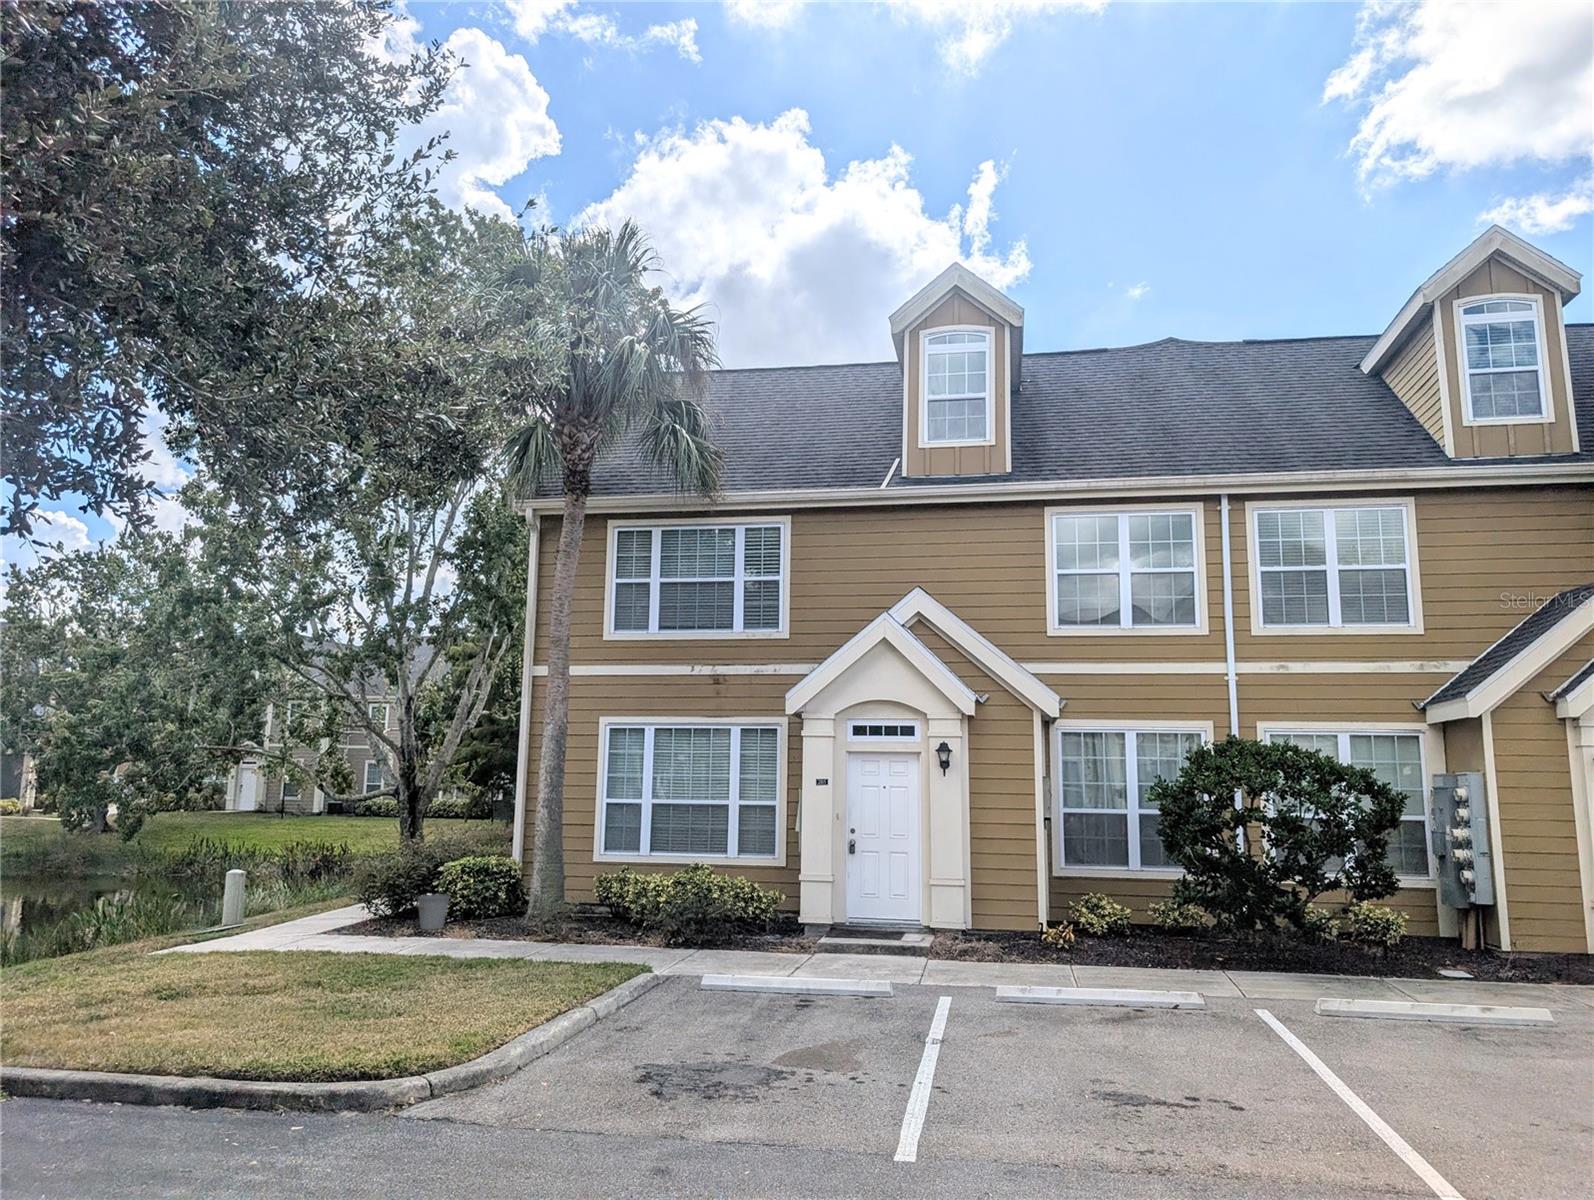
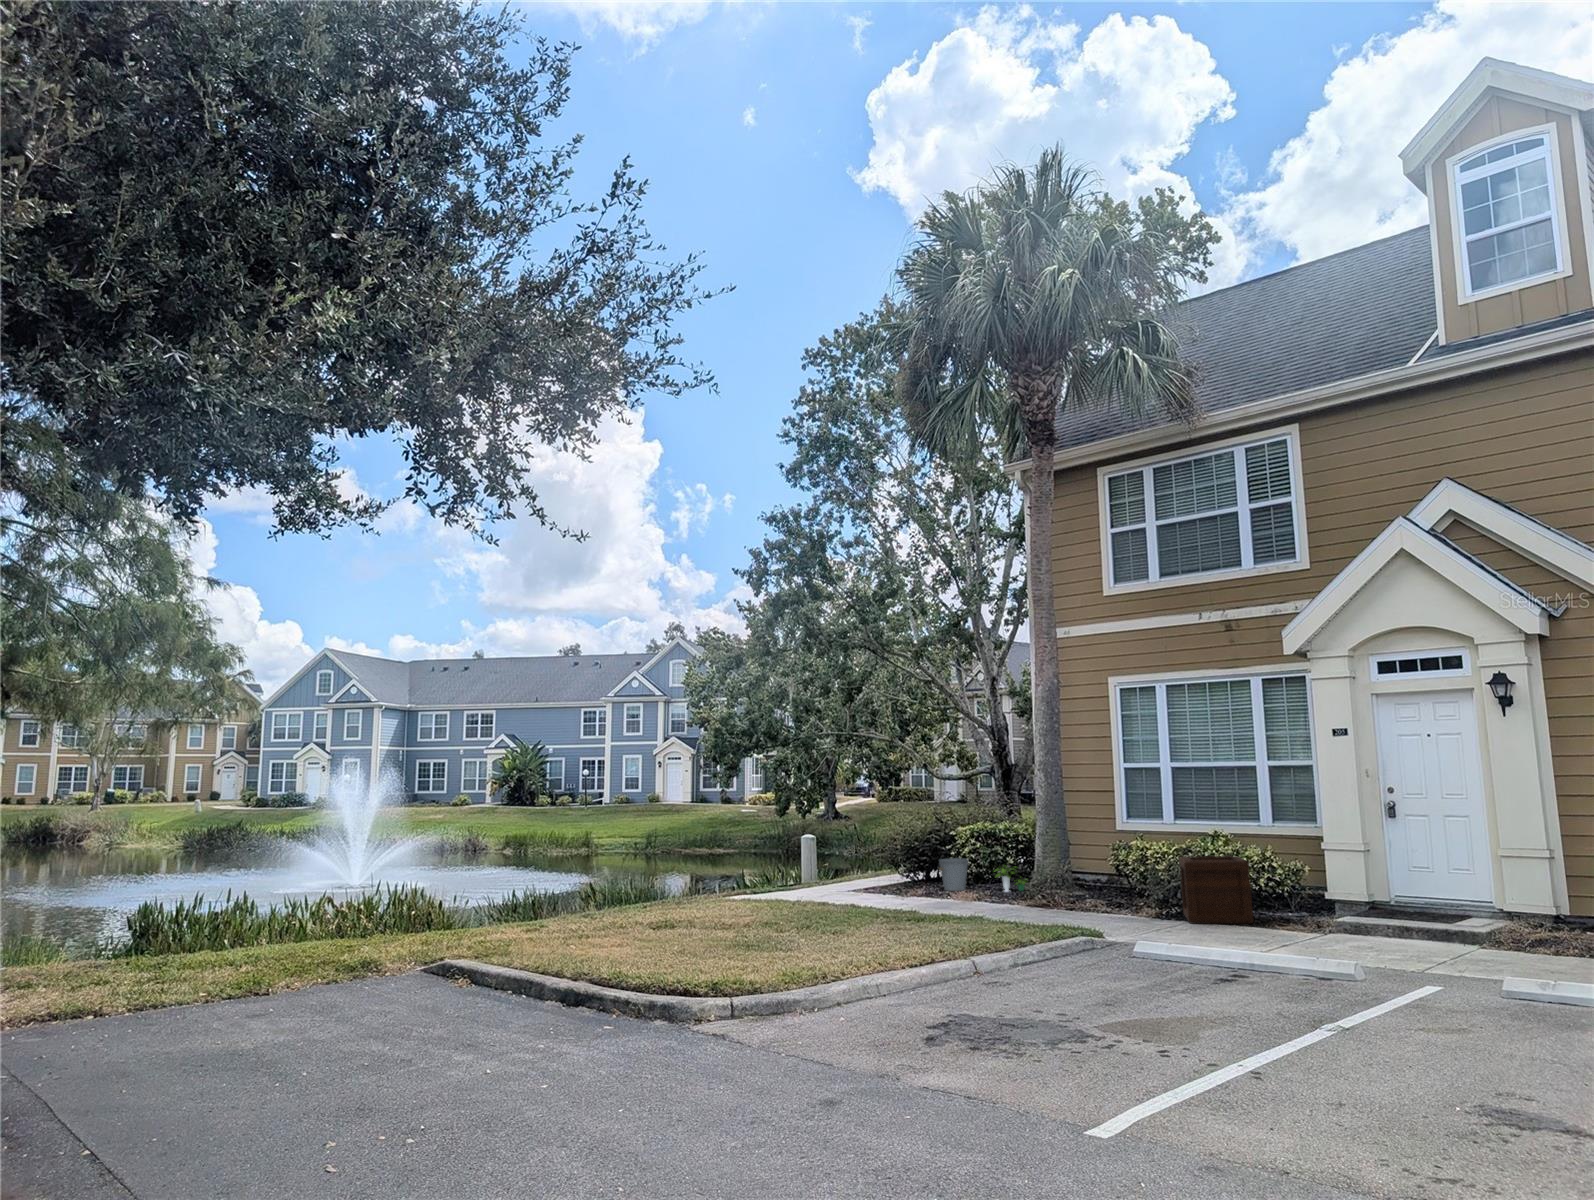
wooden crate: none [689,889,758,955] -> present [1179,856,1254,924]
potted plant: none [478,900,513,927] -> present [995,867,1026,892]

